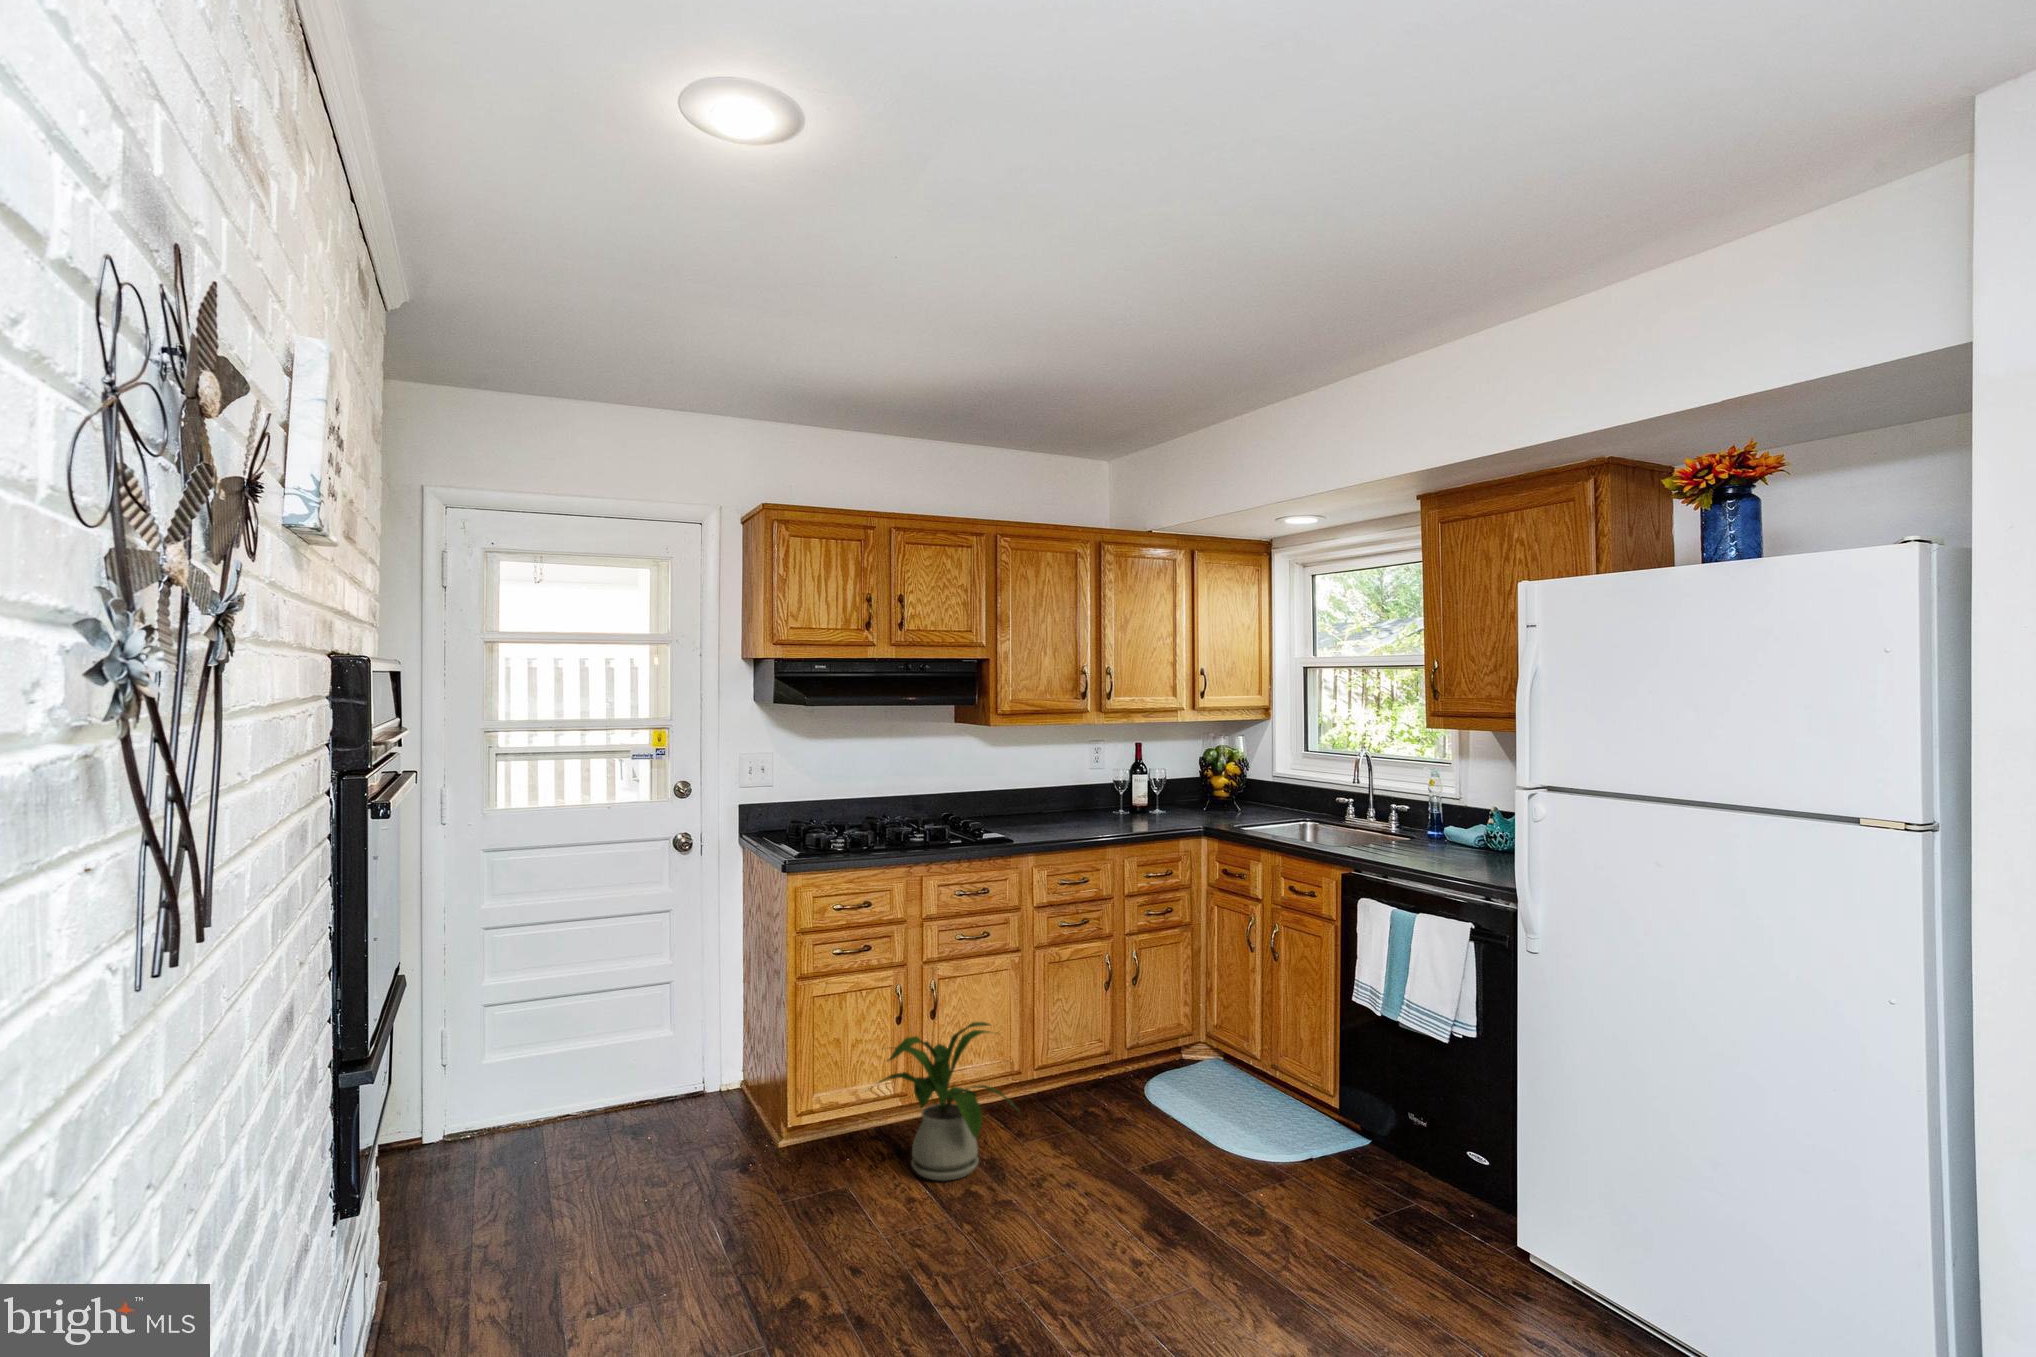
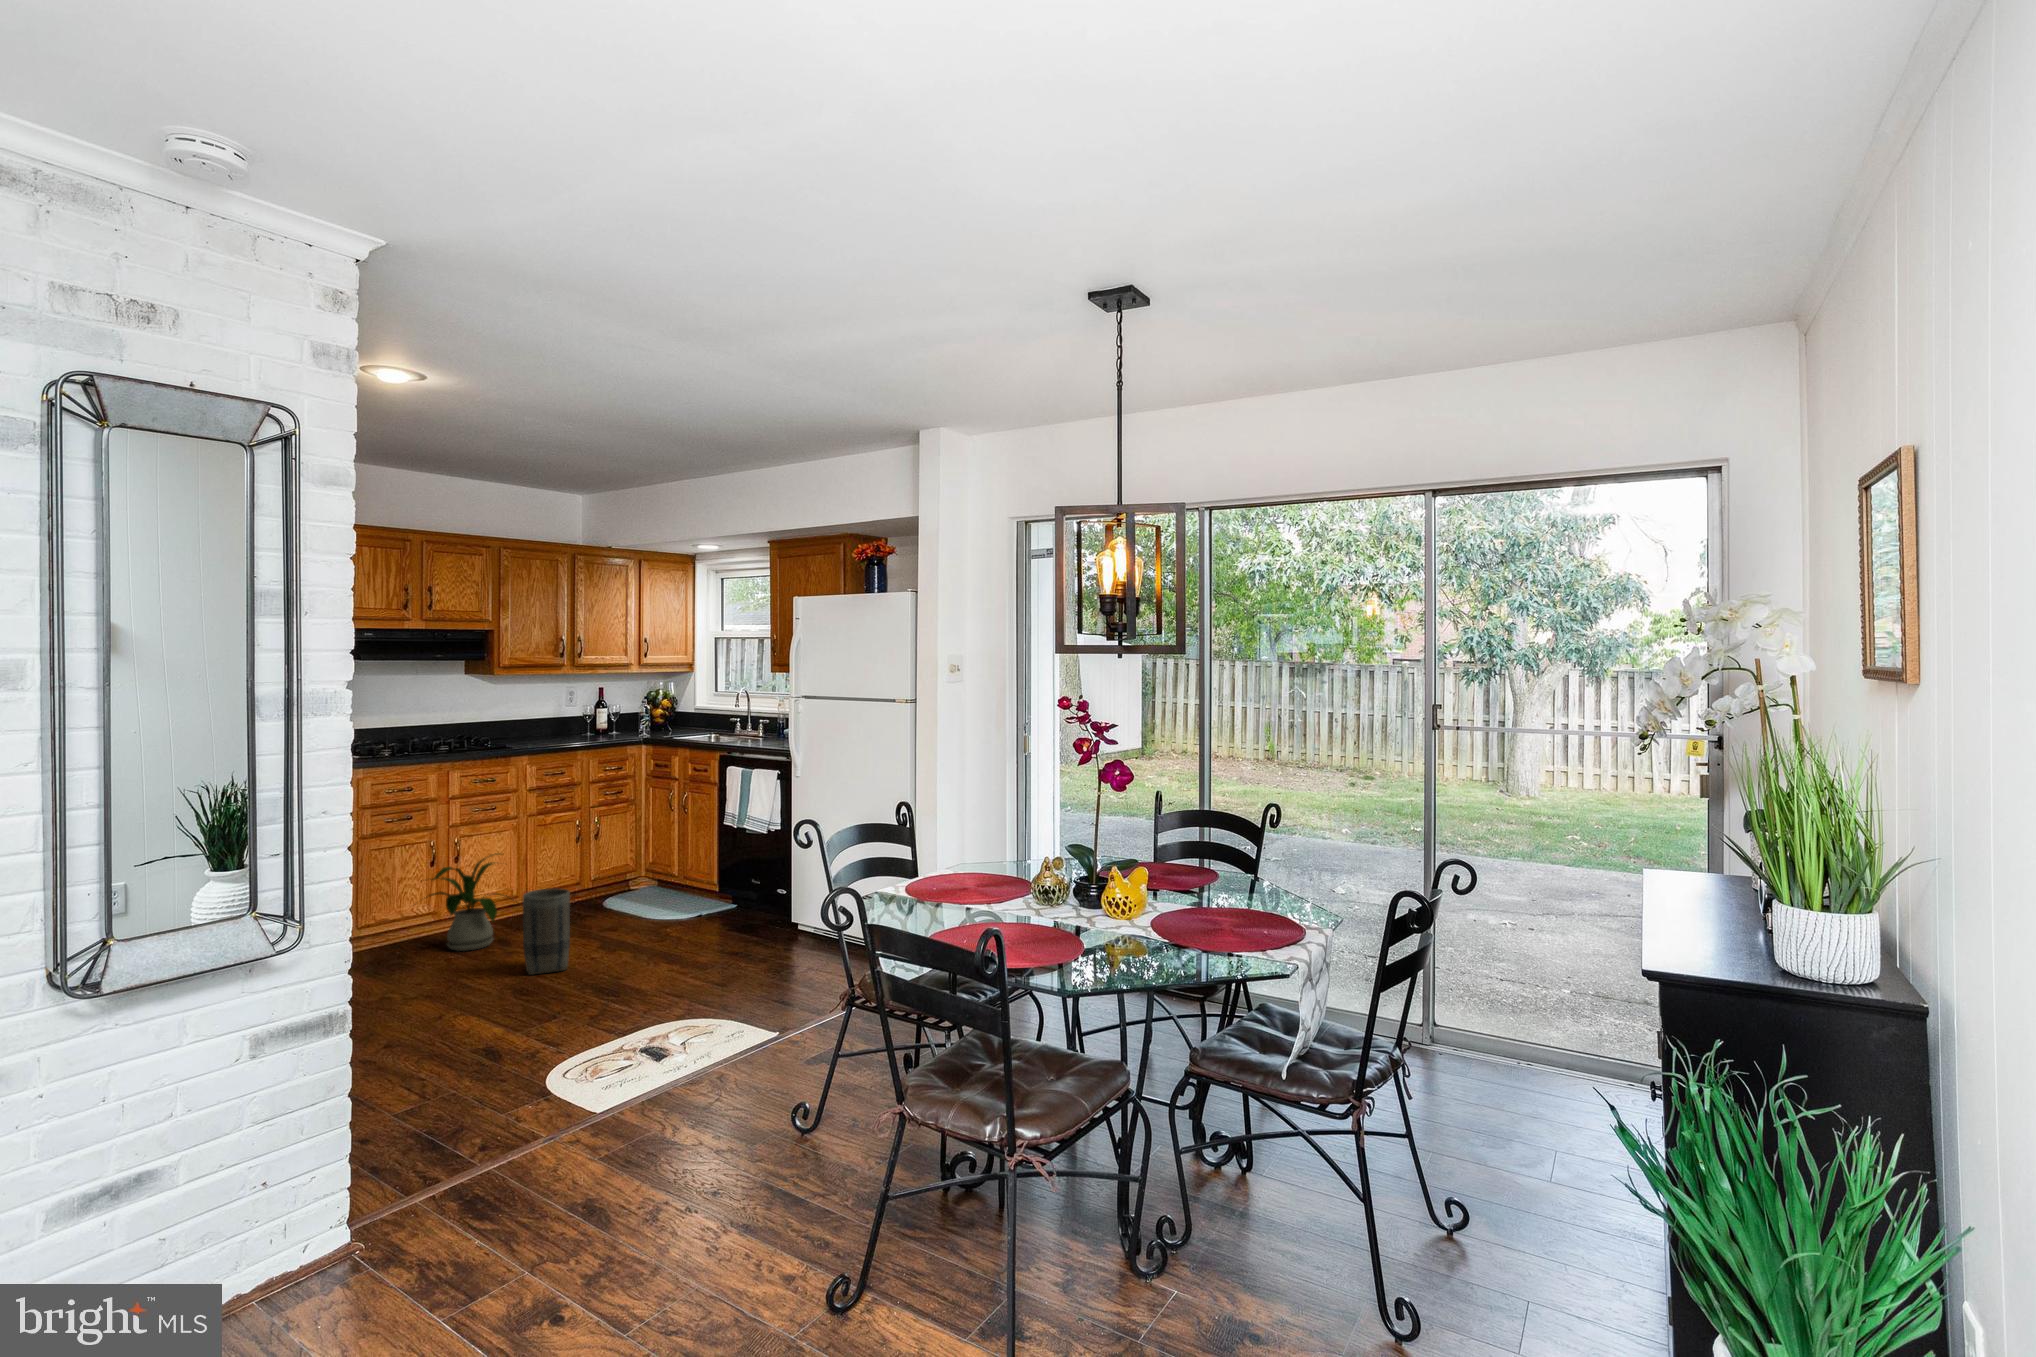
basket: none [1013,1110,1091,1278] -> present [523,888,570,975]

